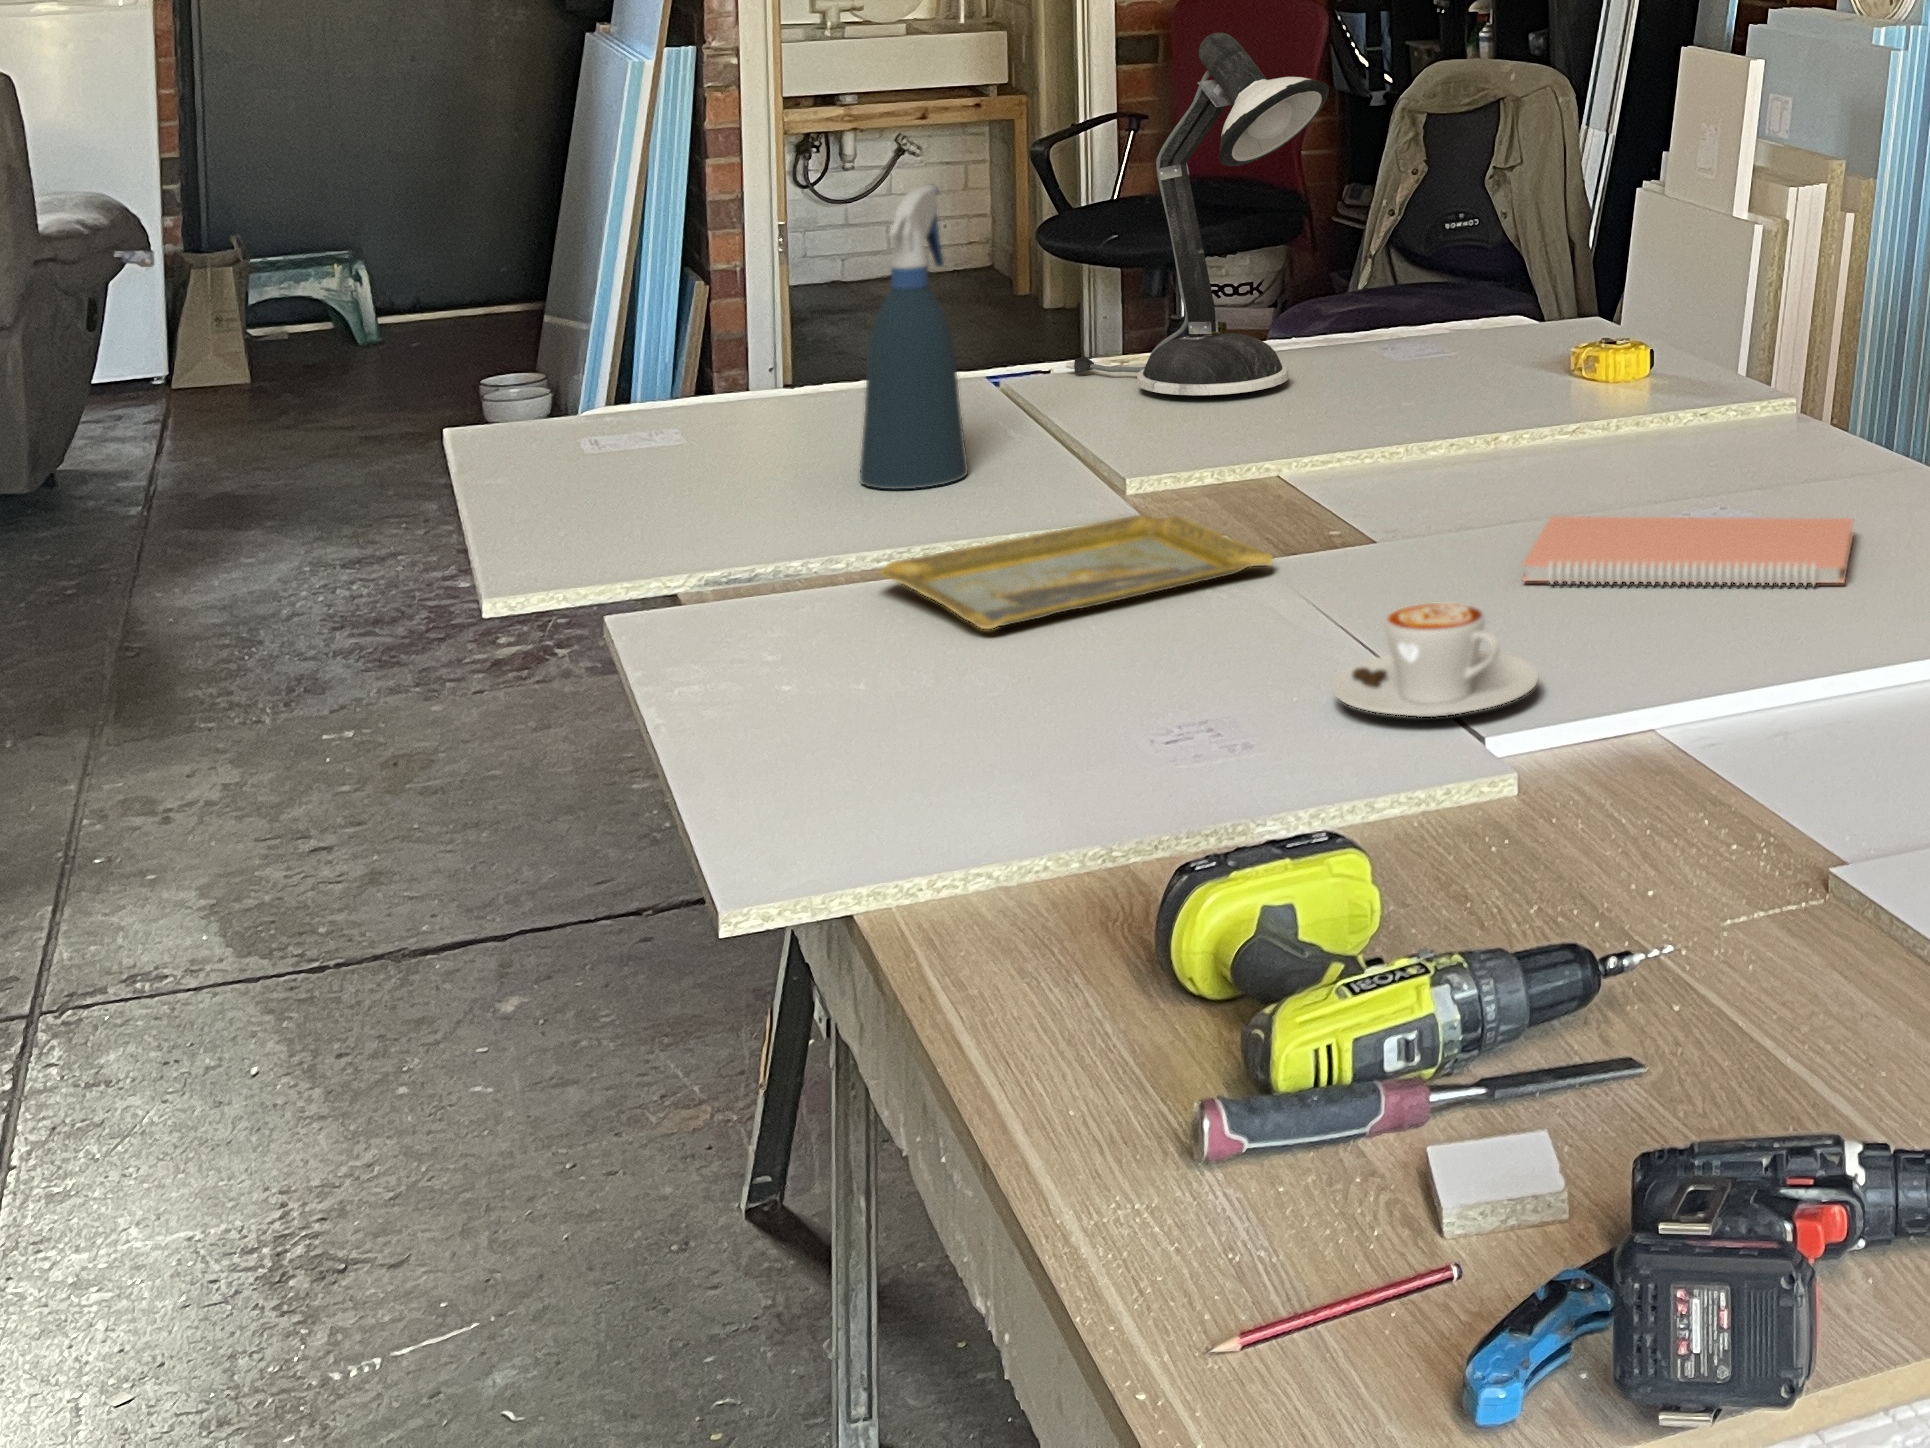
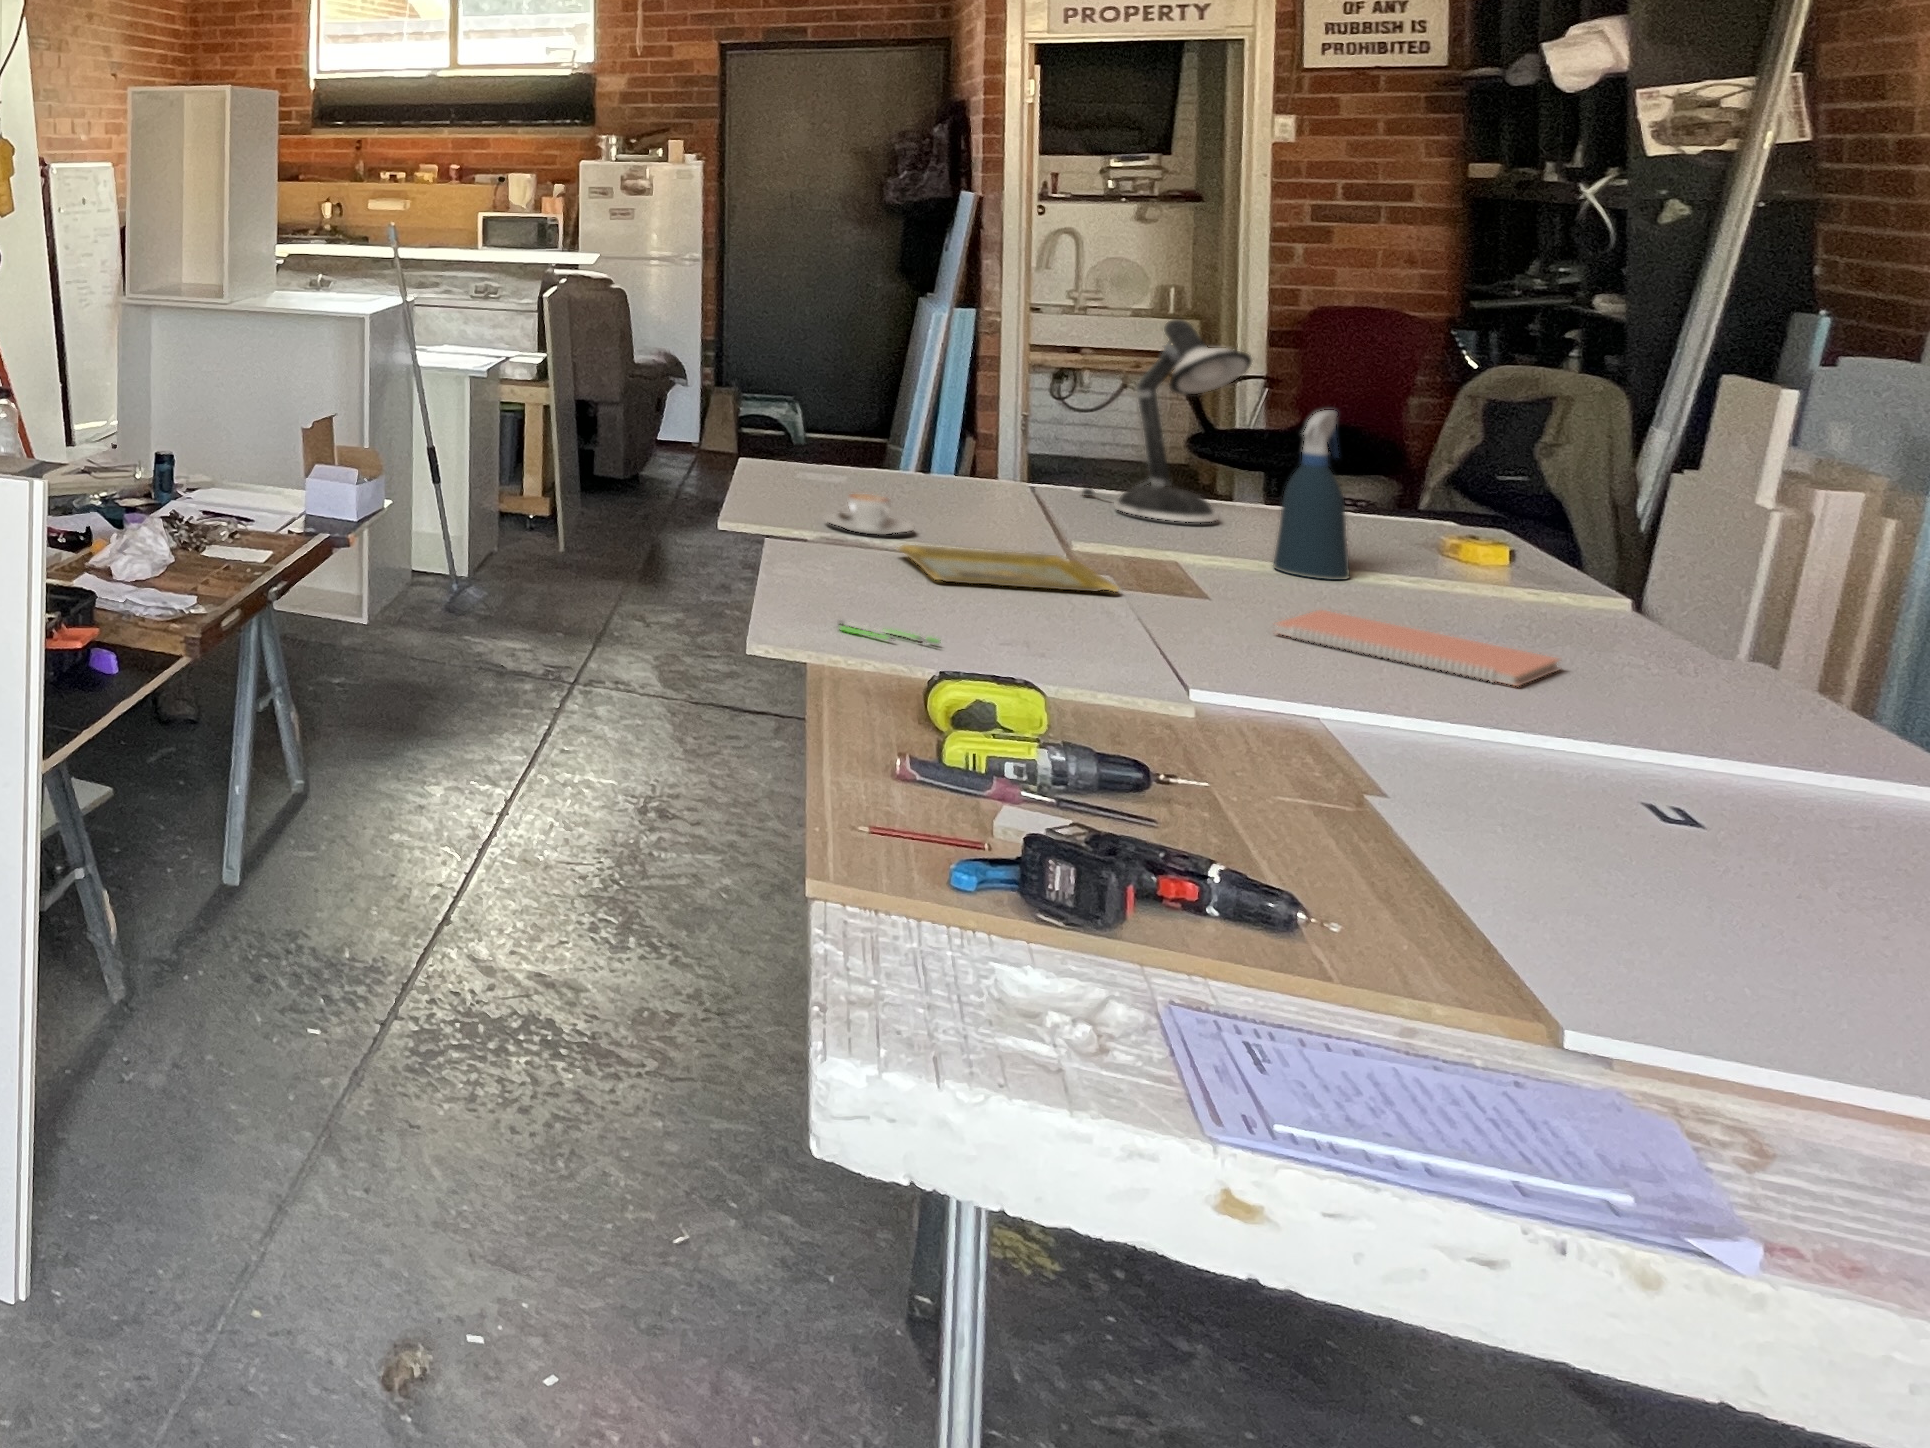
spray bottle: present [860,185,968,489] -> present [1274,410,1350,580]
coffee cup: present [1332,602,1538,717] -> present [824,494,913,535]
pen: none [876,782,1100,823] -> present [839,622,939,644]

